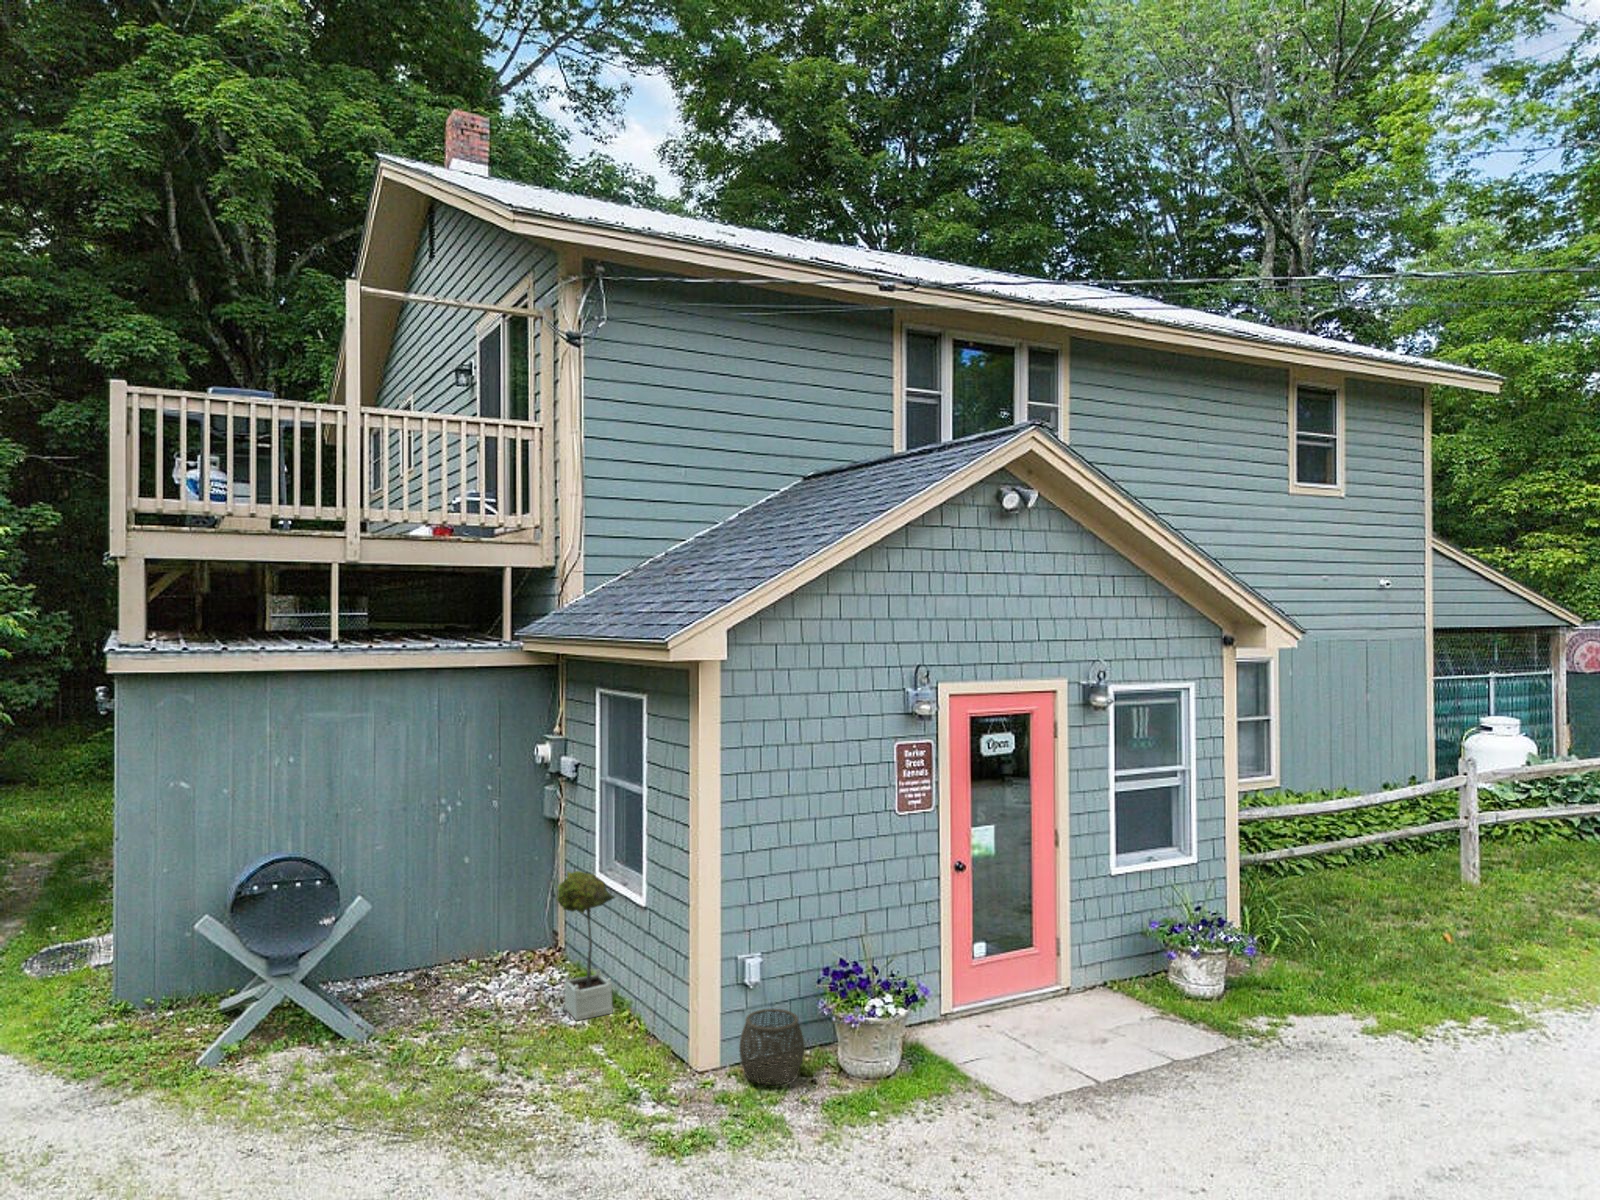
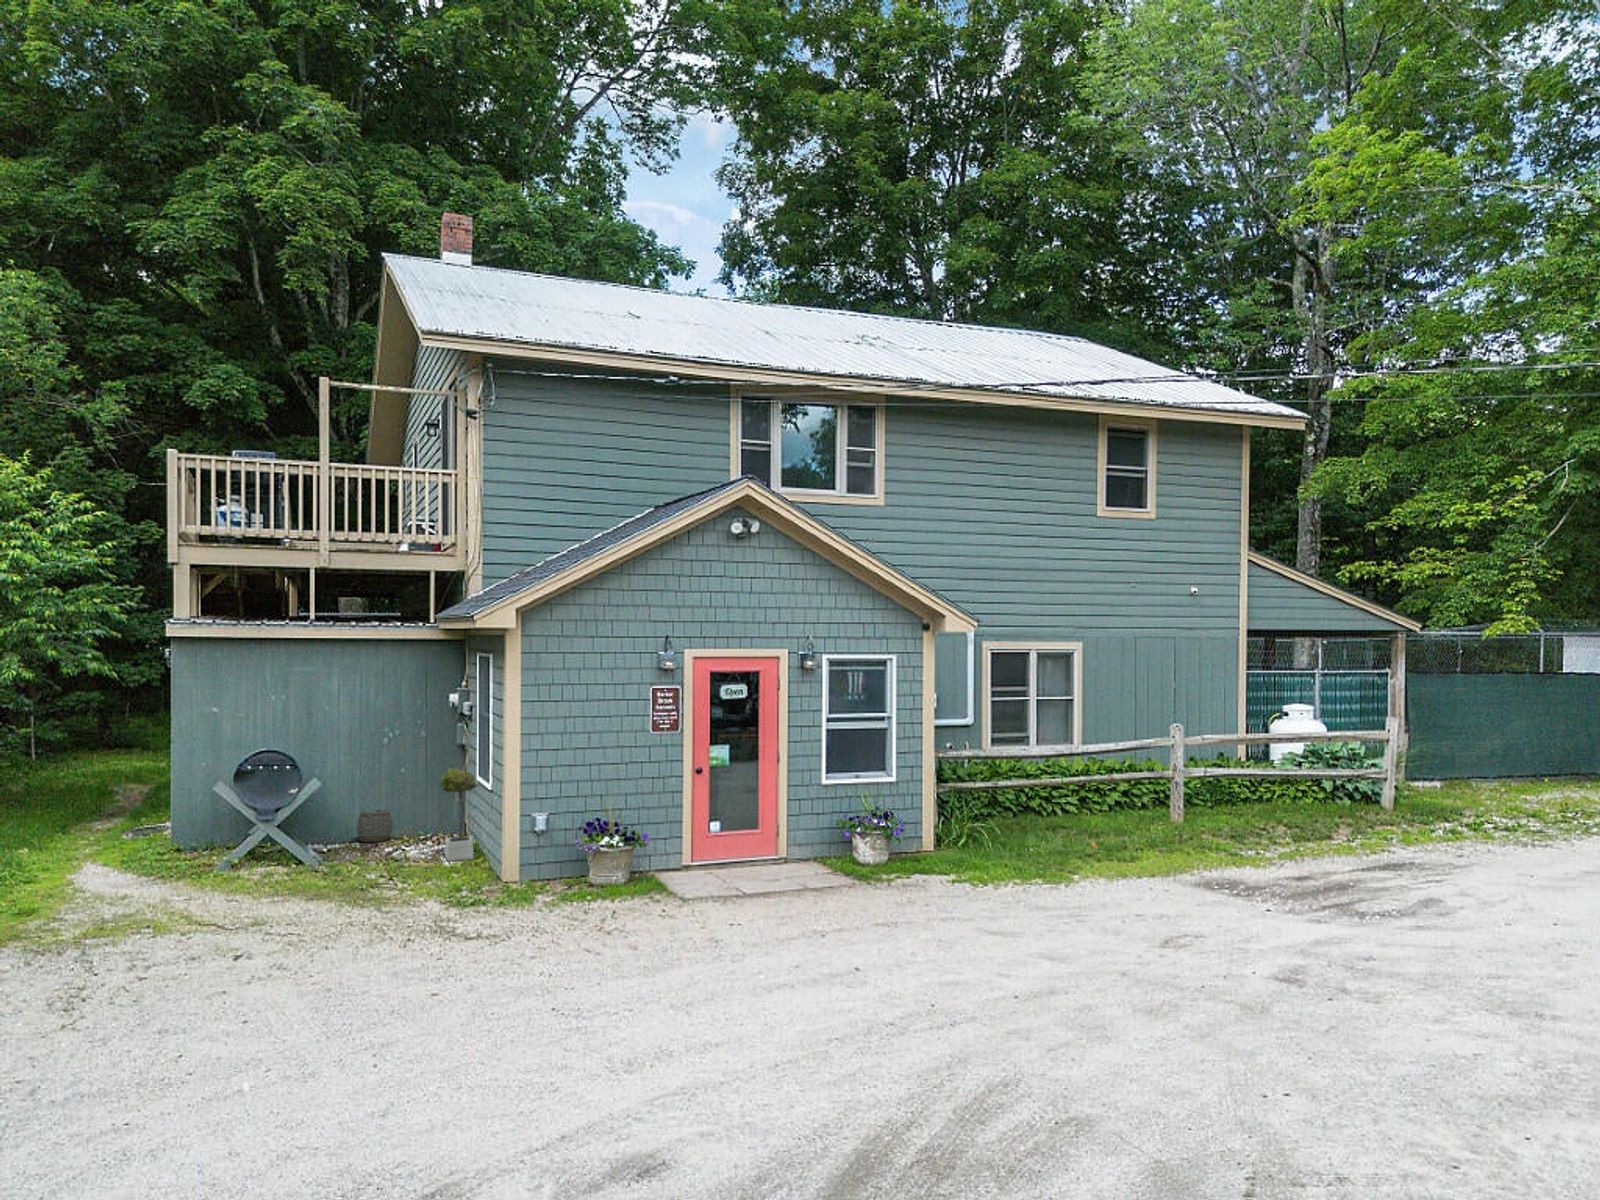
woven basket: present [739,1009,805,1085] -> present [357,809,393,842]

